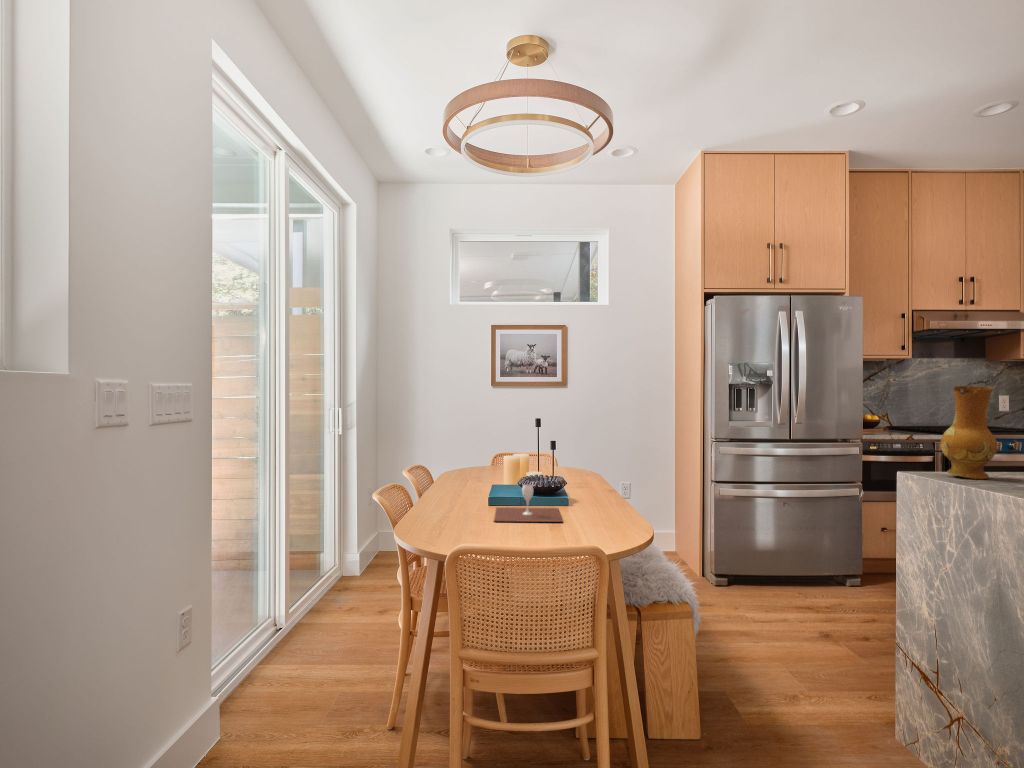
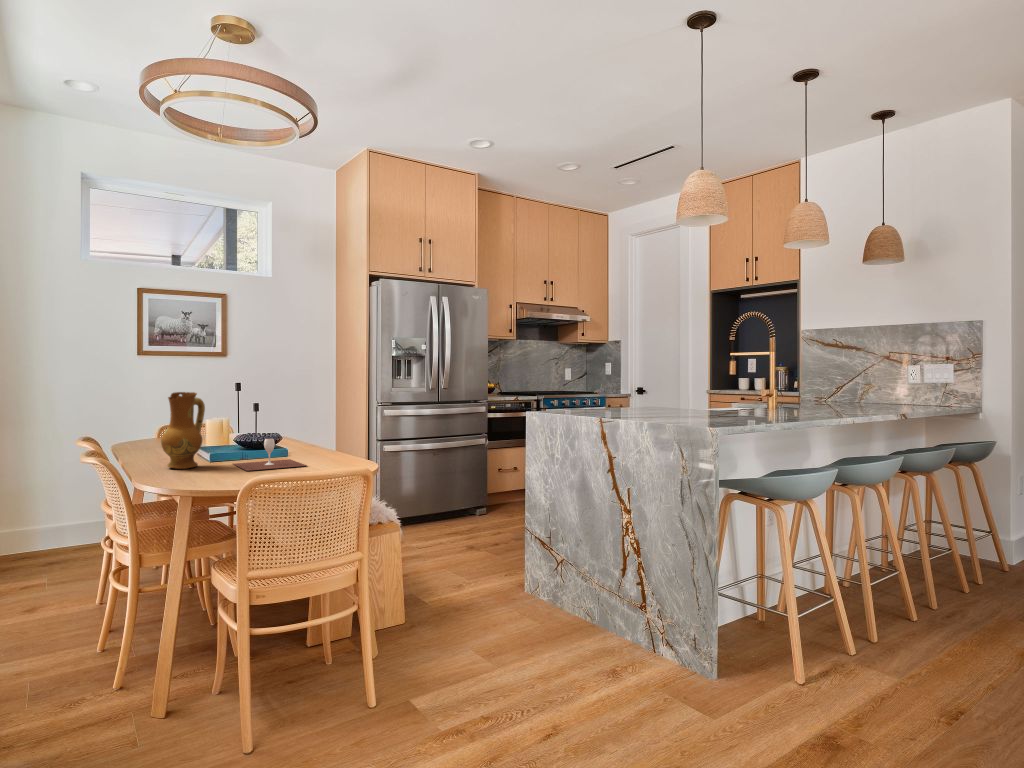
ceramic jug: present [940,386,997,479] -> present [161,392,205,469]

